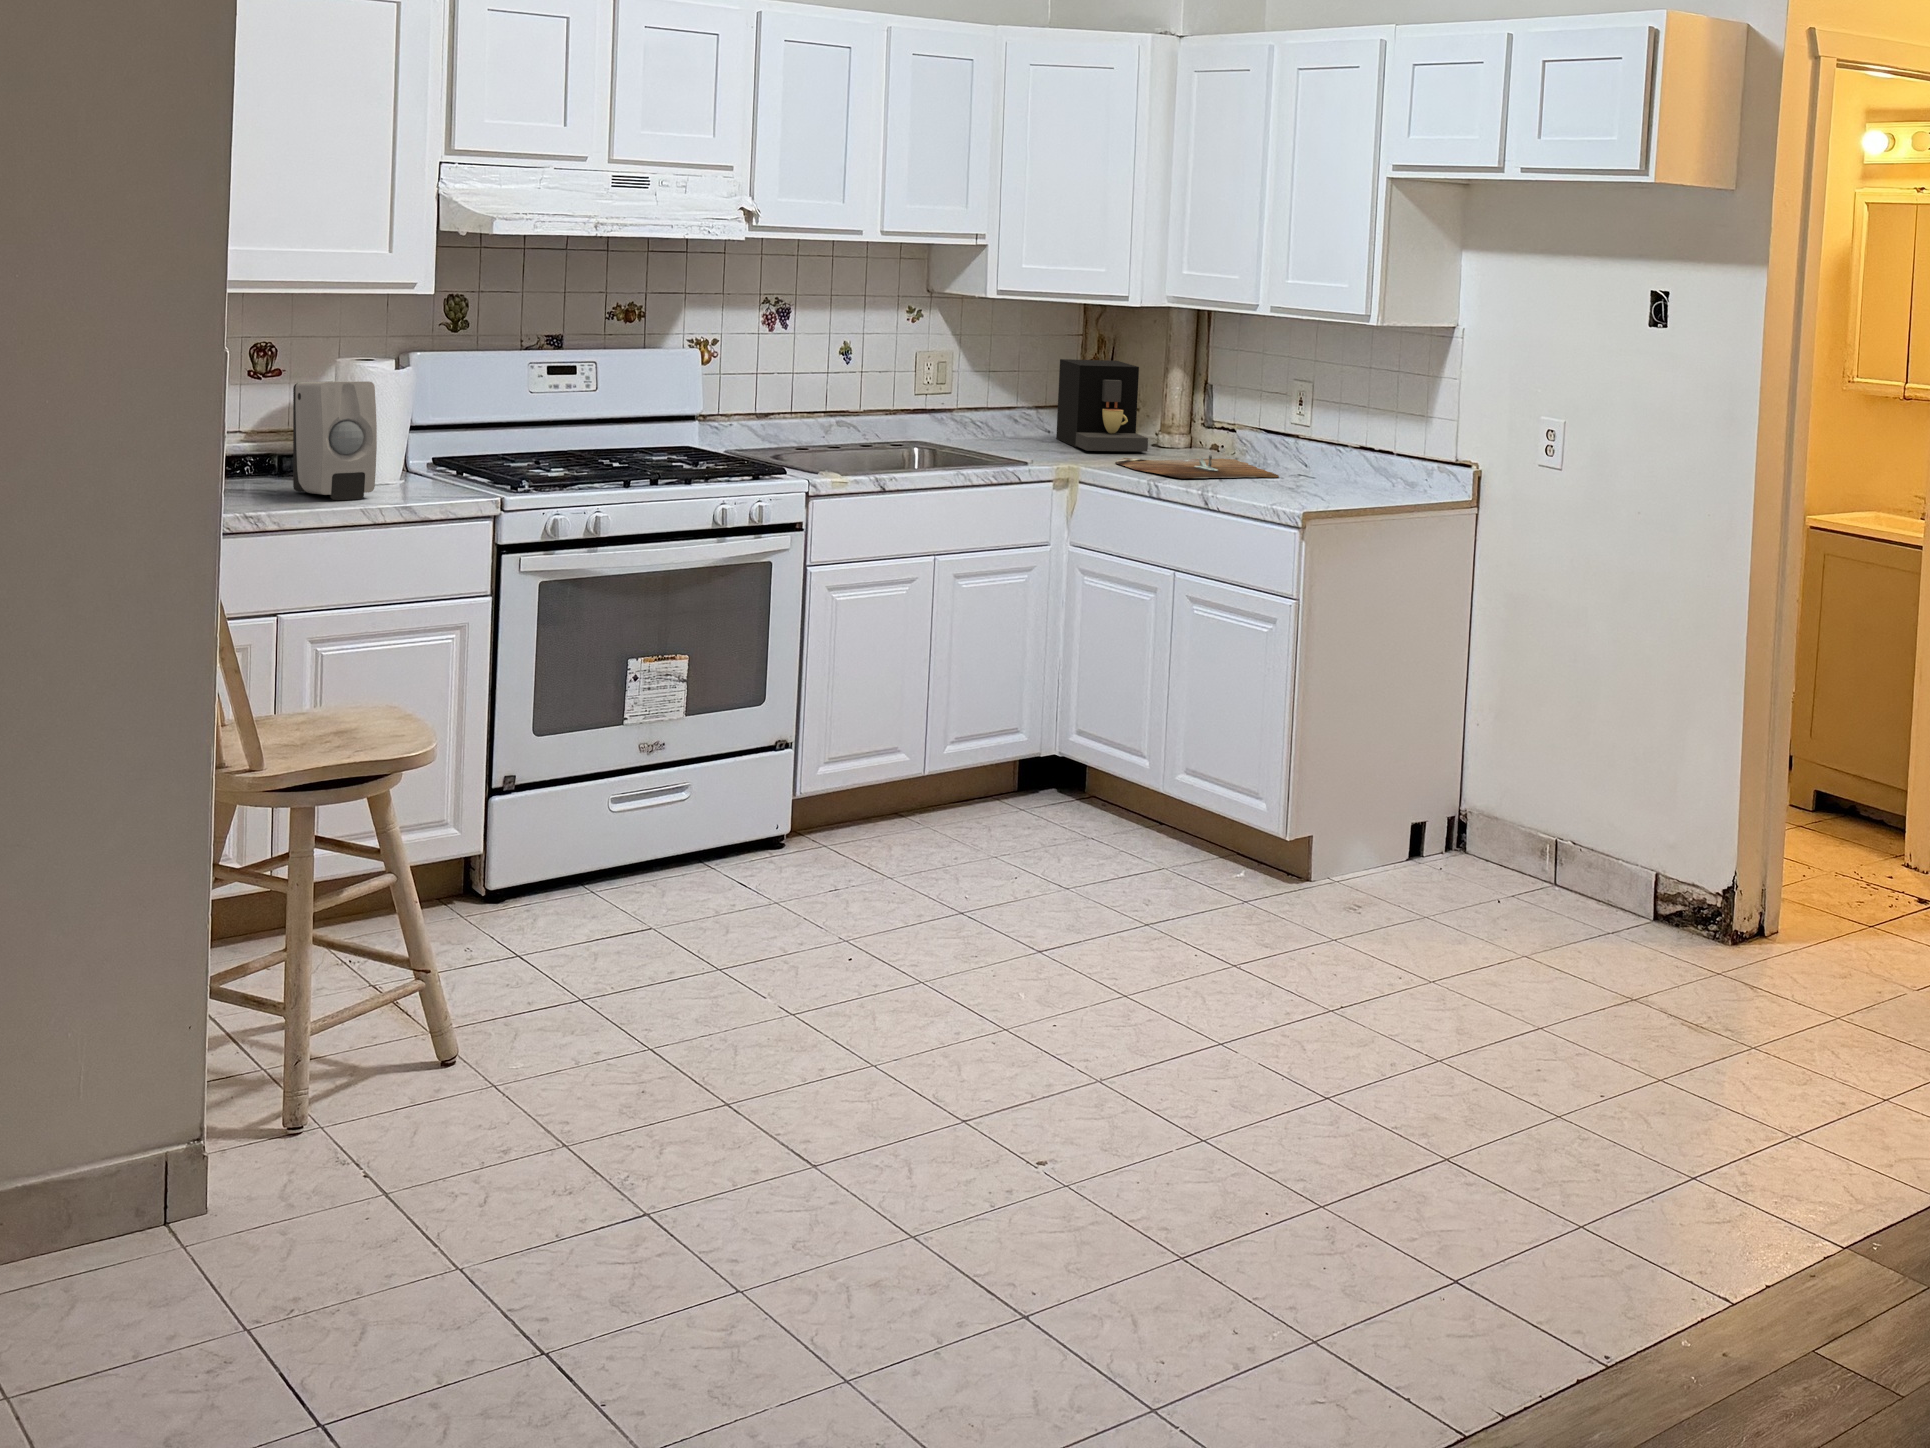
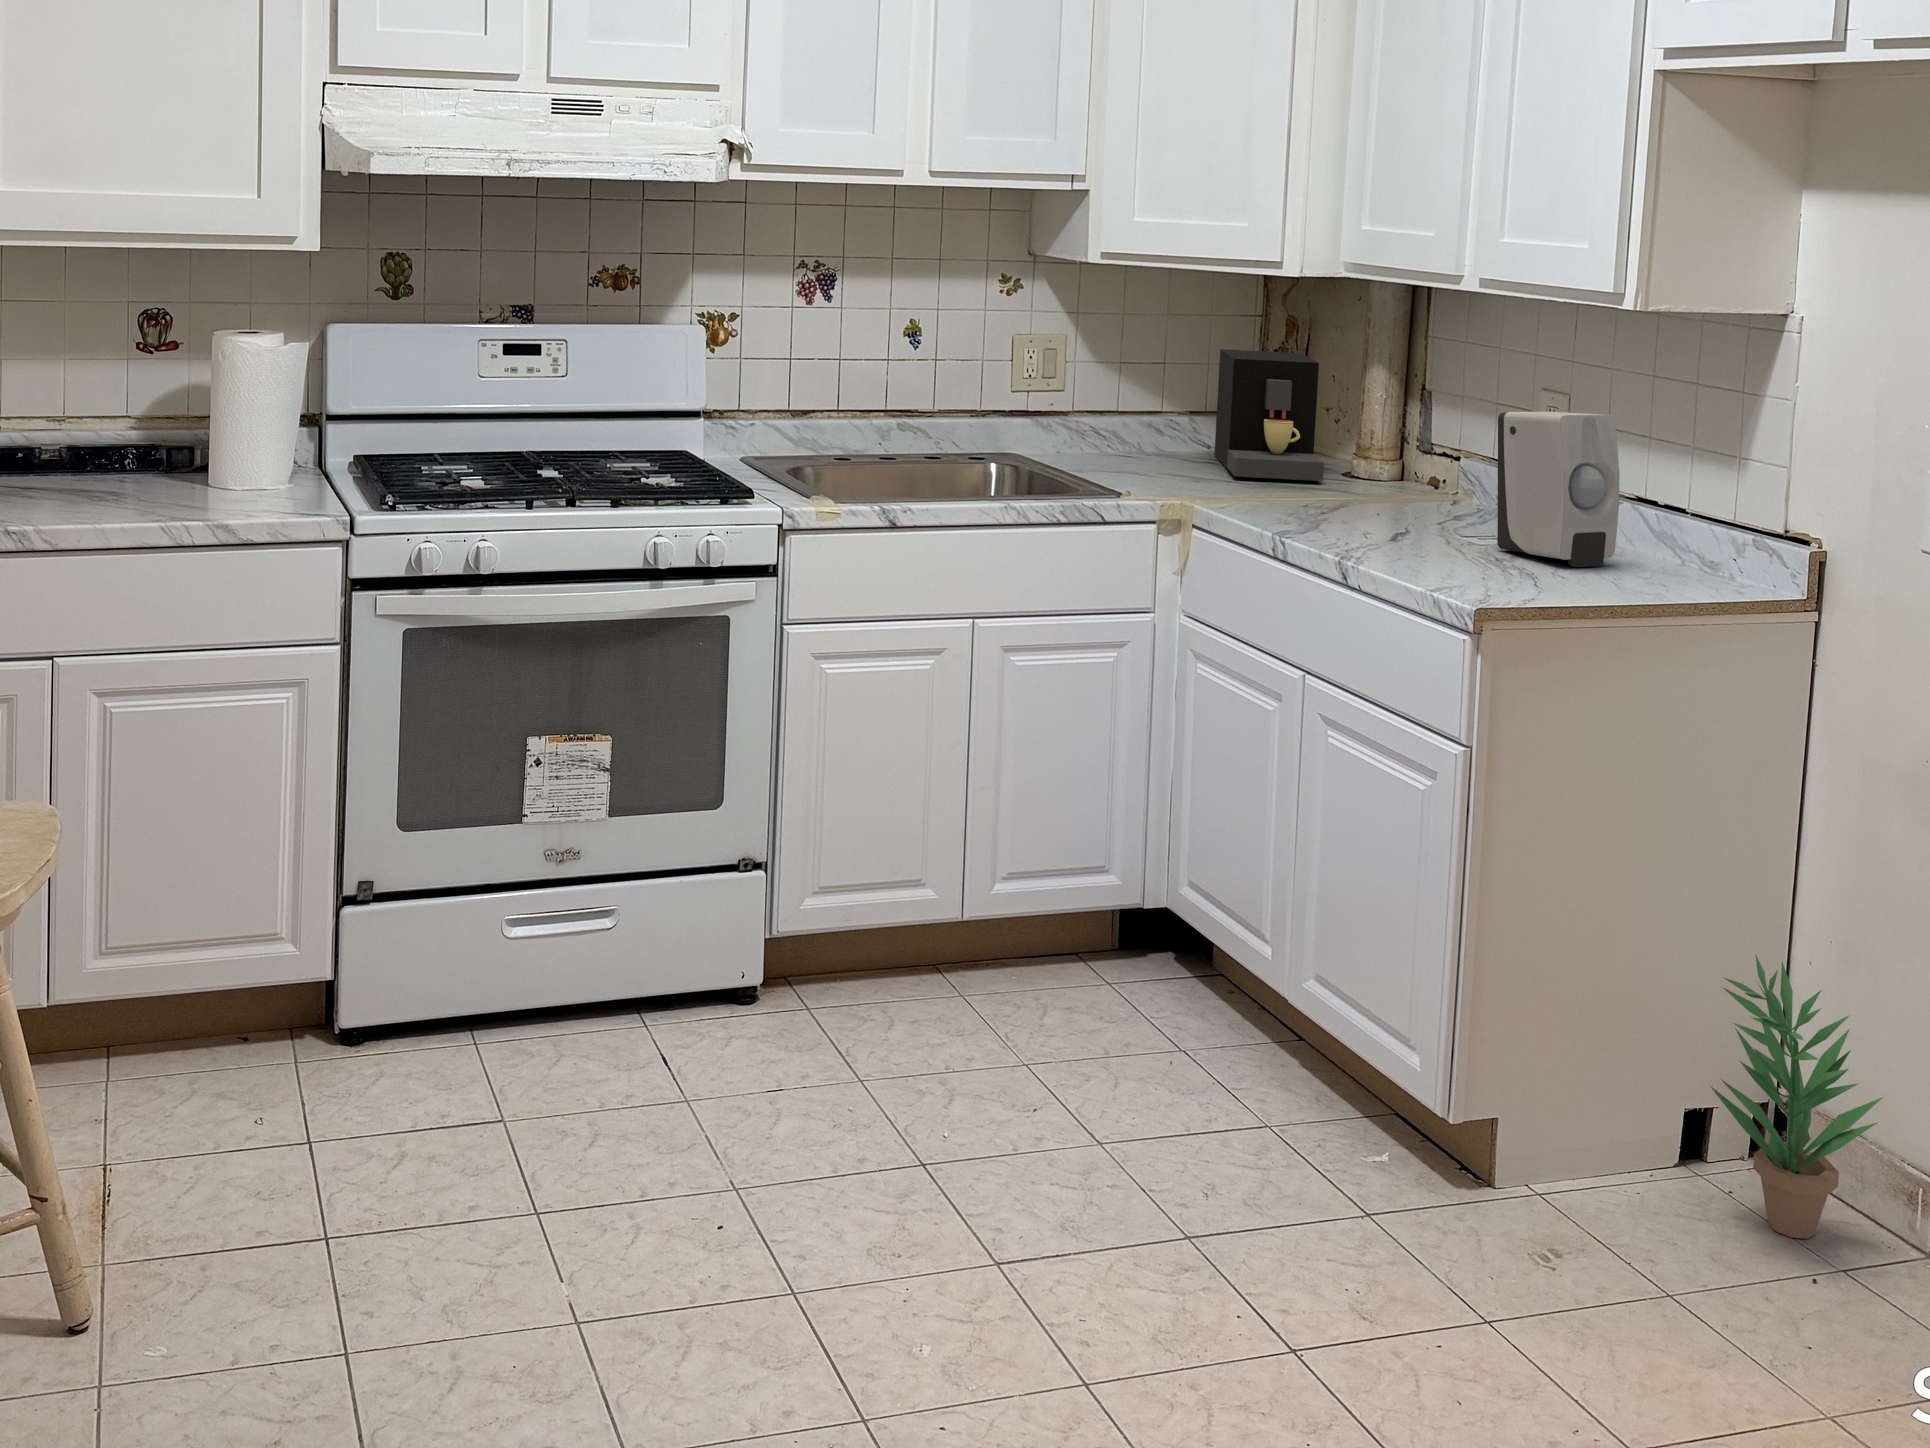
soap dispenser: present [293,381,377,500] -> present [1497,412,1619,567]
cutting board: present [1115,454,1279,479] -> none [1260,490,1495,534]
potted plant: none [1430,718,1526,886] -> present [1710,956,1883,1239]

